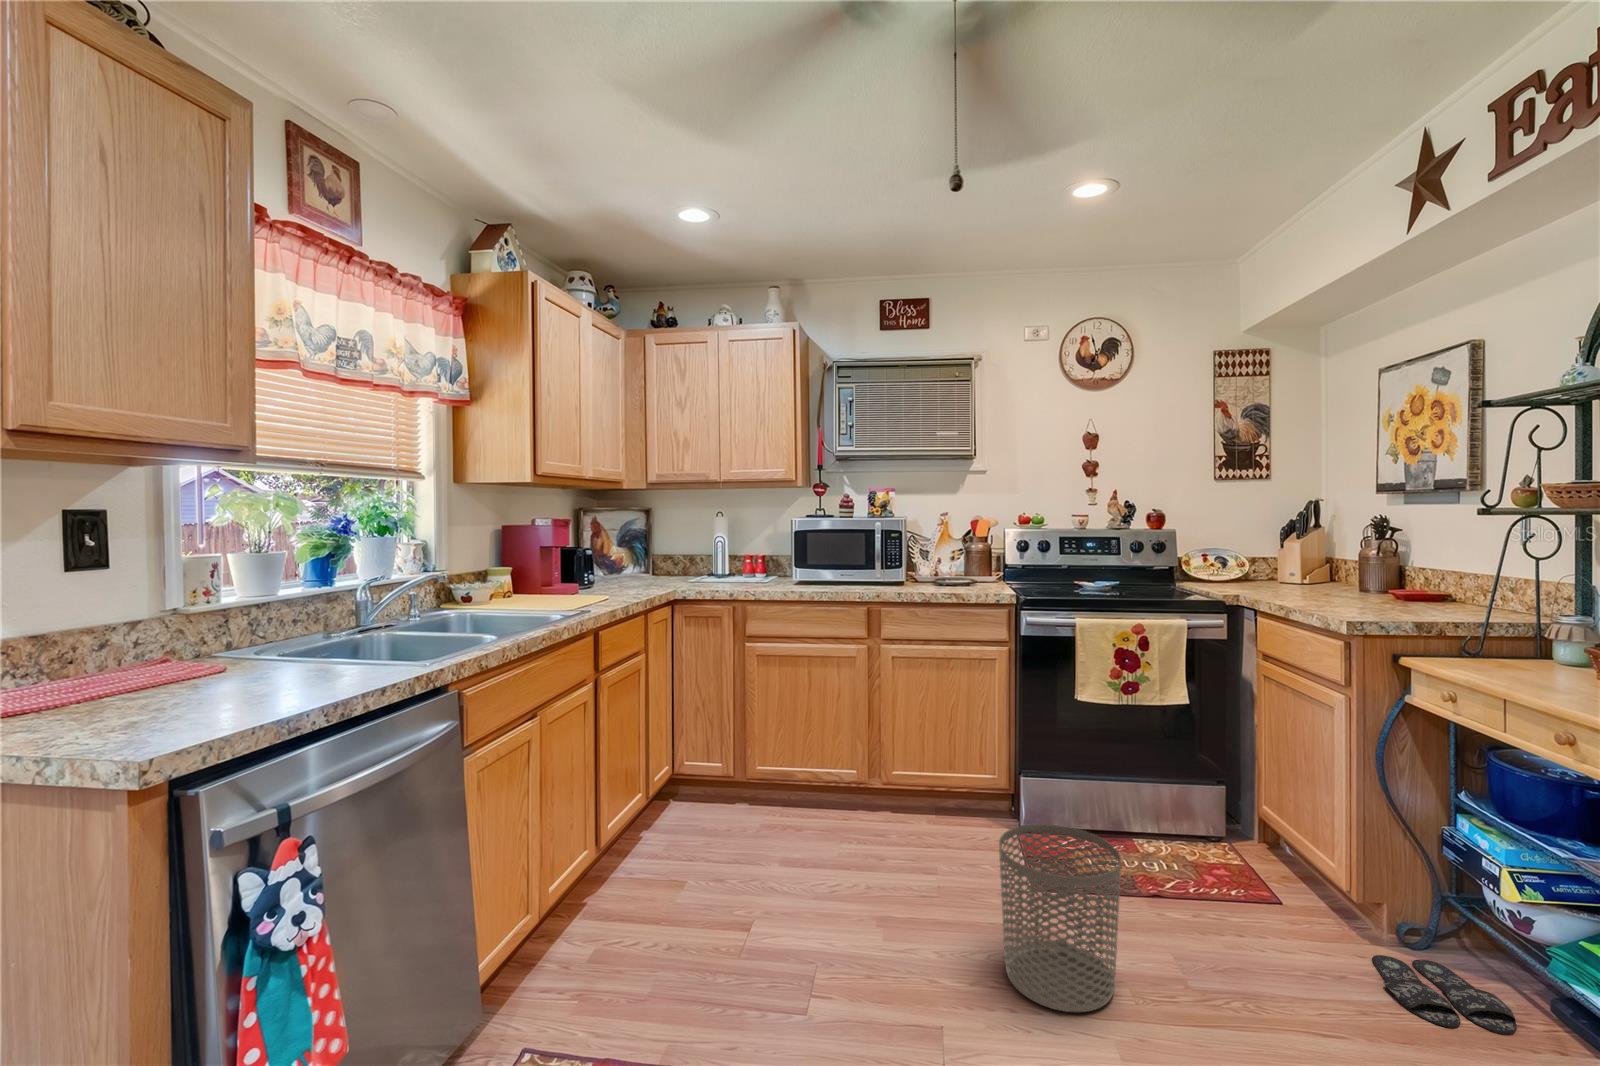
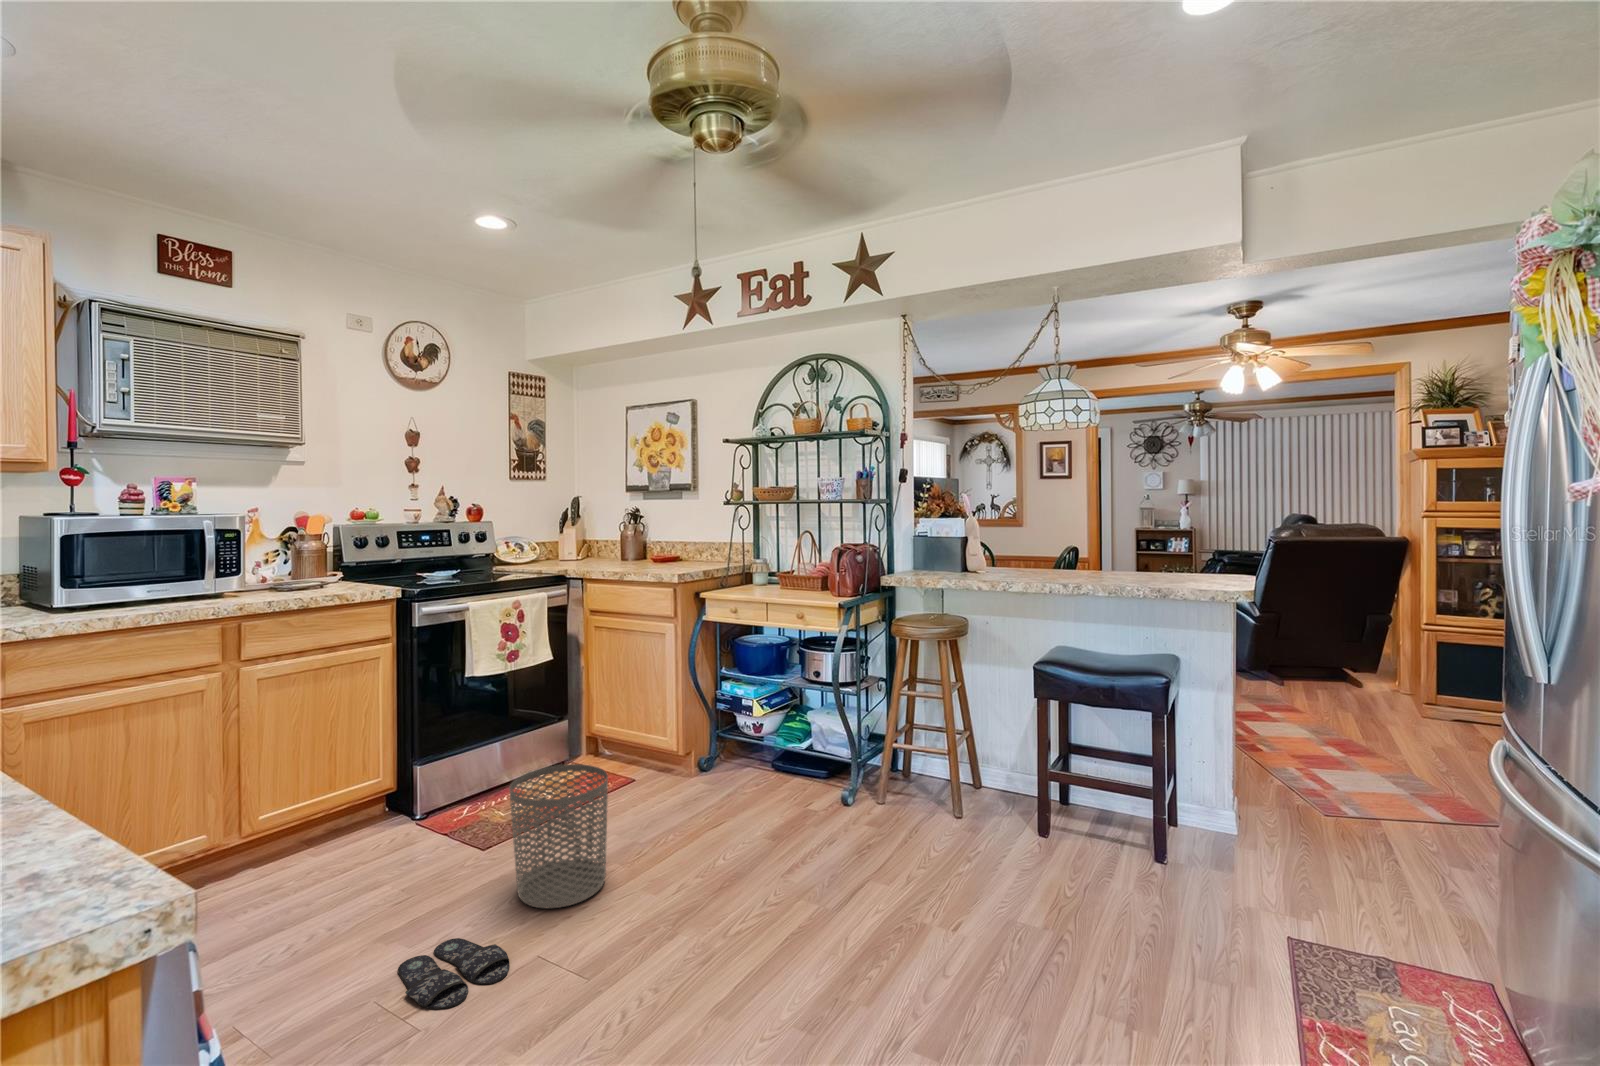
slippers: present [1372,955,1516,1034] -> present [398,938,509,1009]

